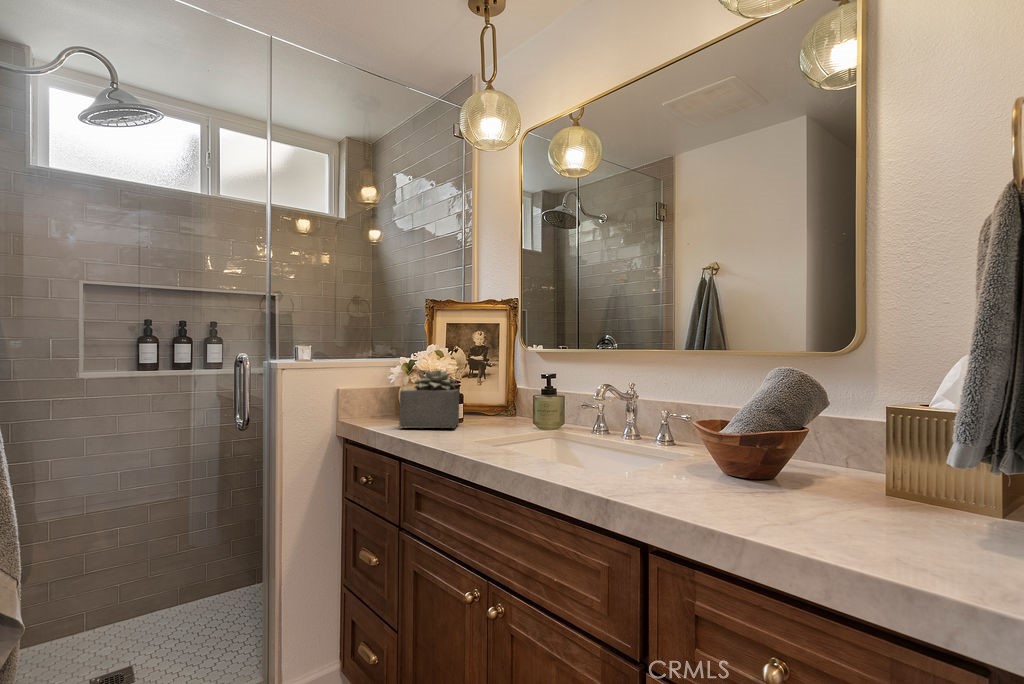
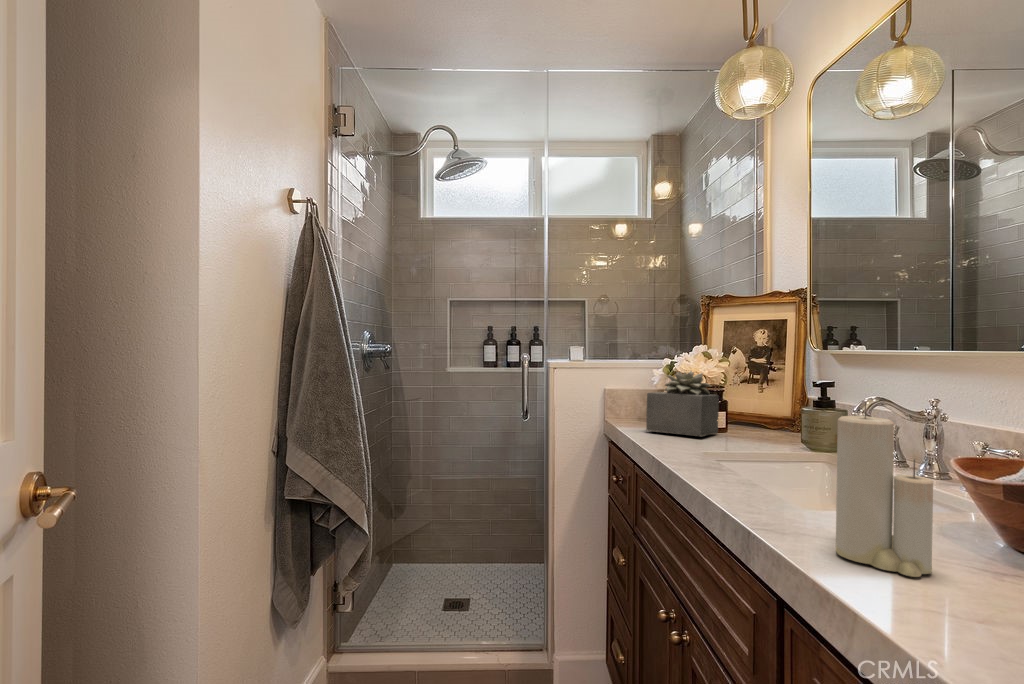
candle: none [662,387,733,506] -> present [836,402,933,577]

